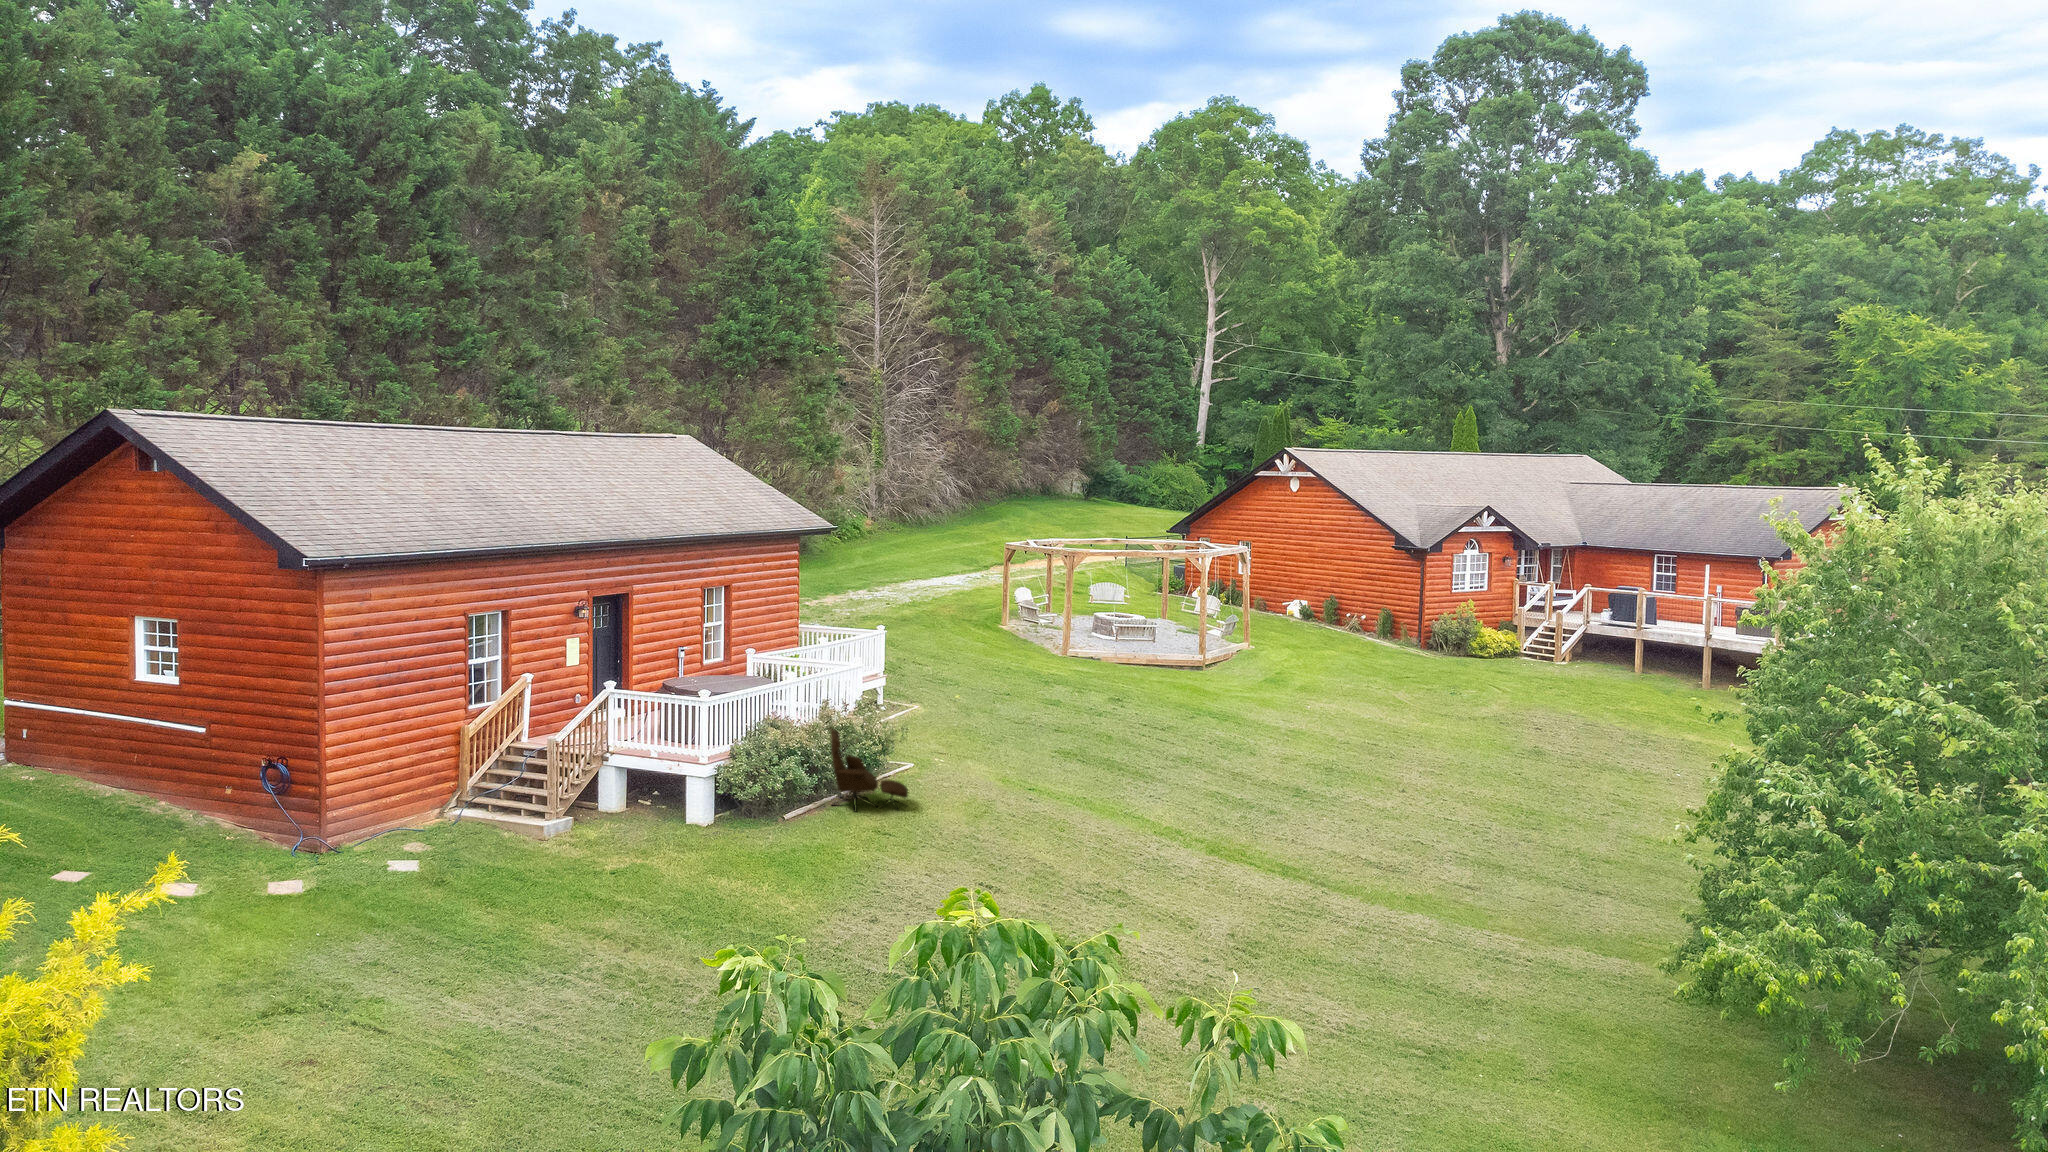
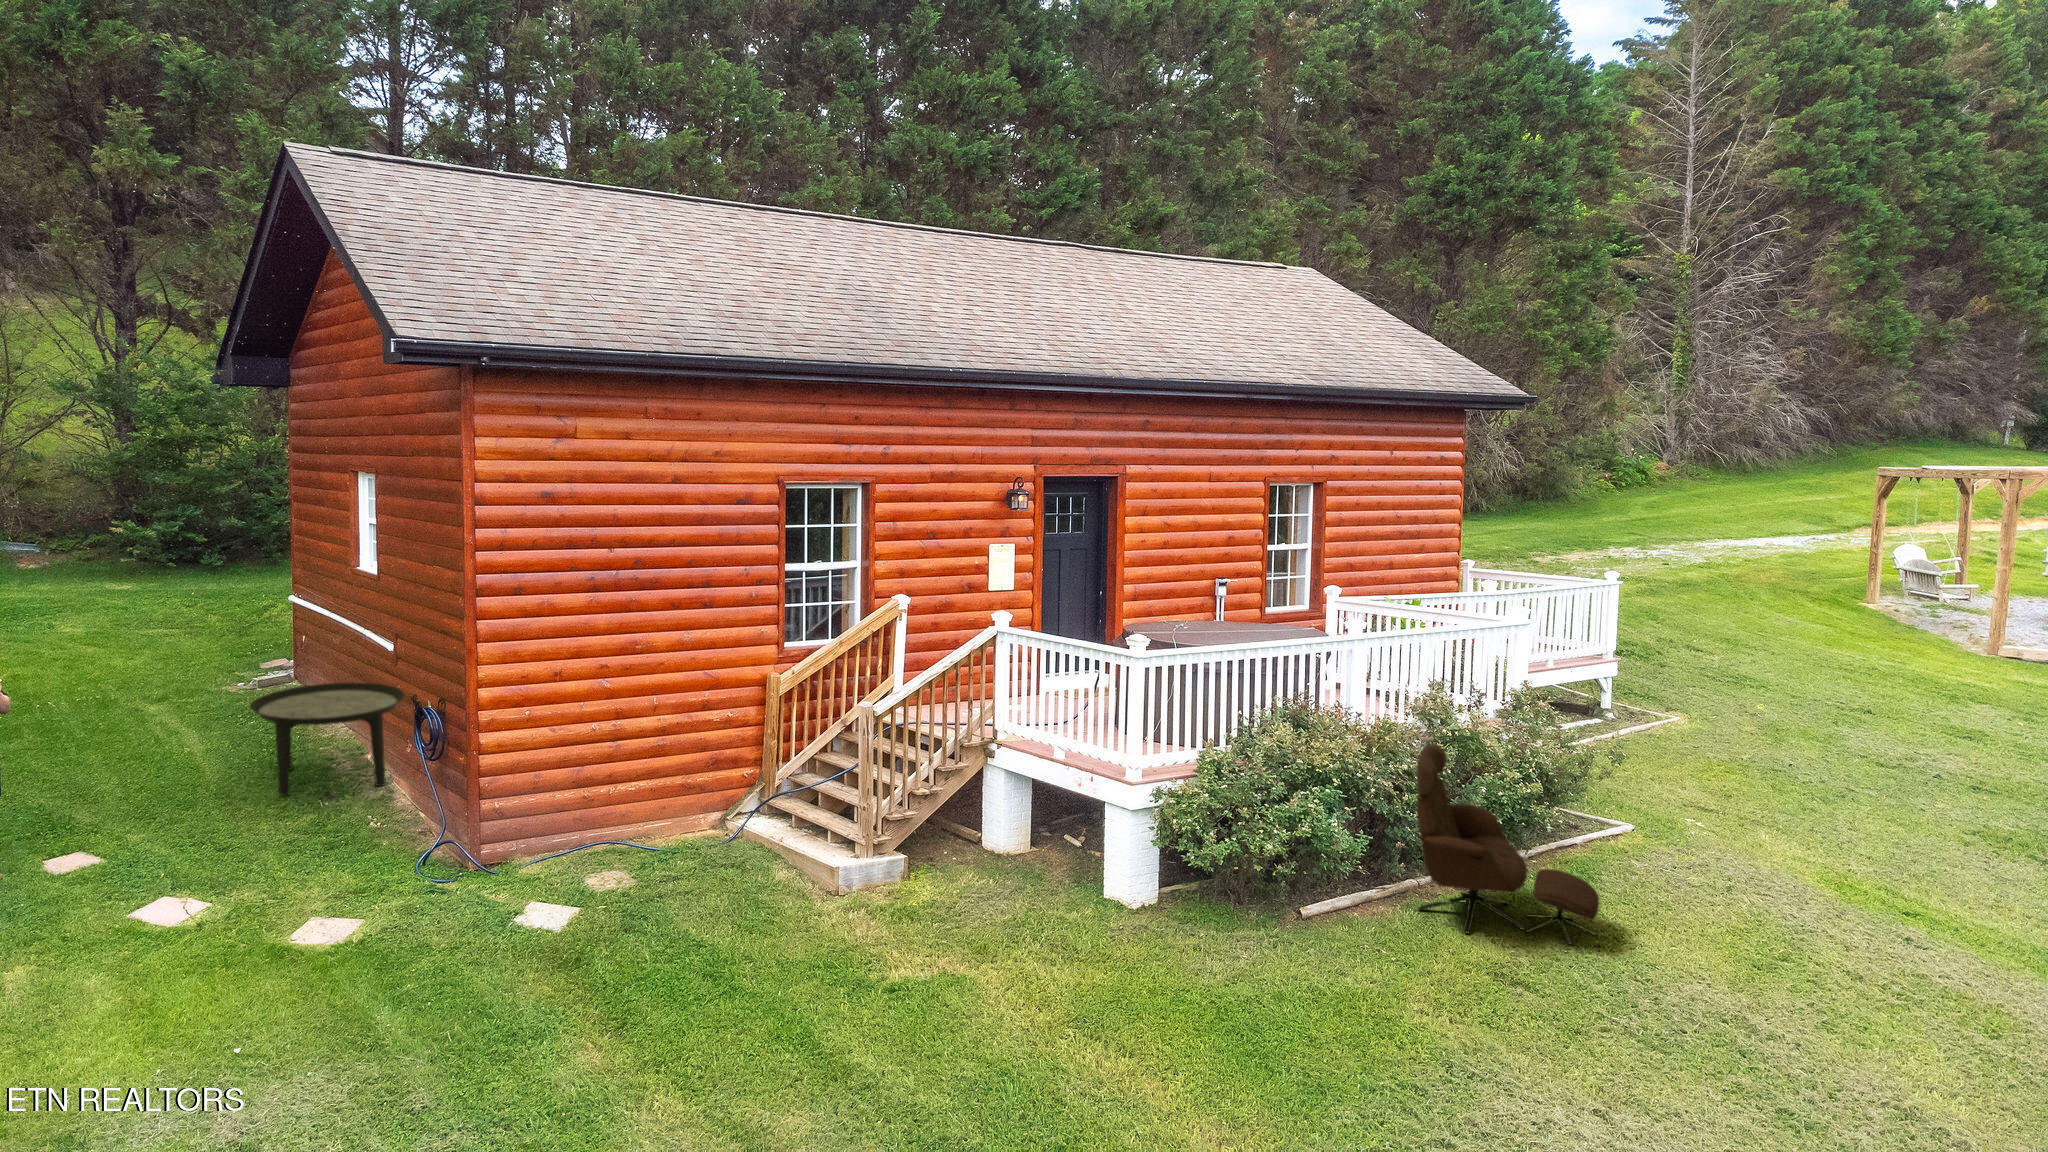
round table: none [110,756,216,832] -> present [250,682,405,796]

